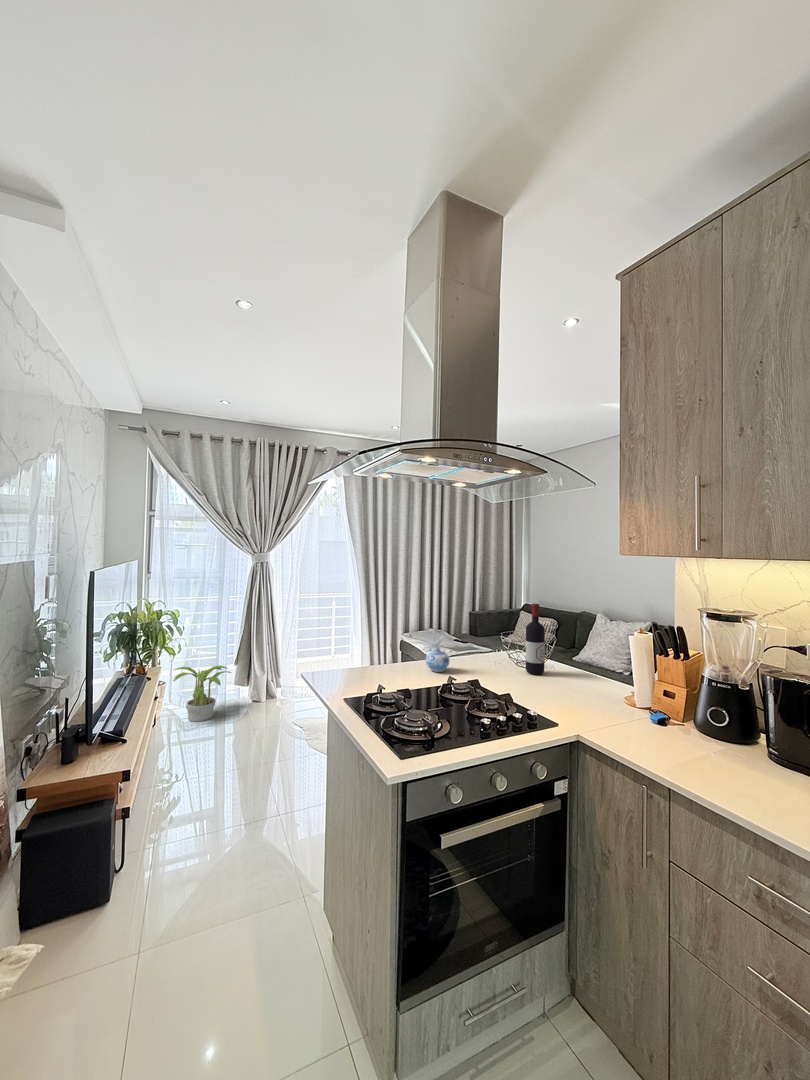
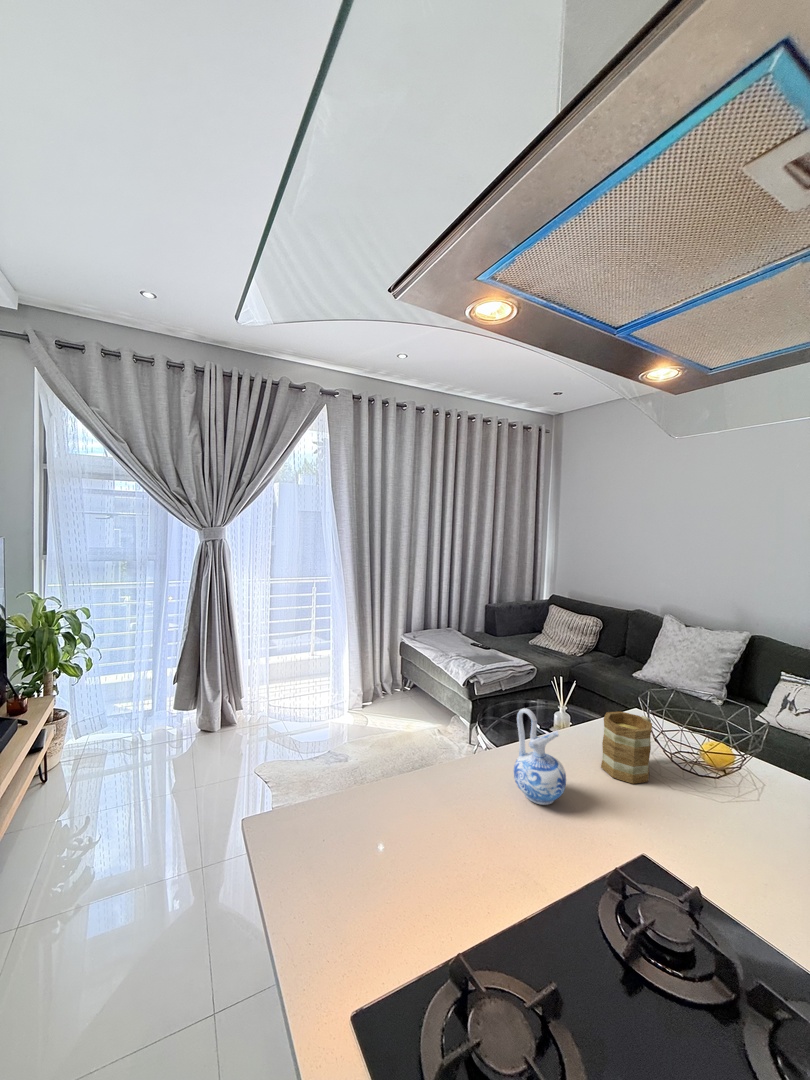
wine bottle: present [526,604,545,675] -> none [721,663,775,815]
mug: none [476,637,505,668] -> present [601,711,652,784]
potted plant: present [173,666,231,722] -> none [74,688,169,771]

